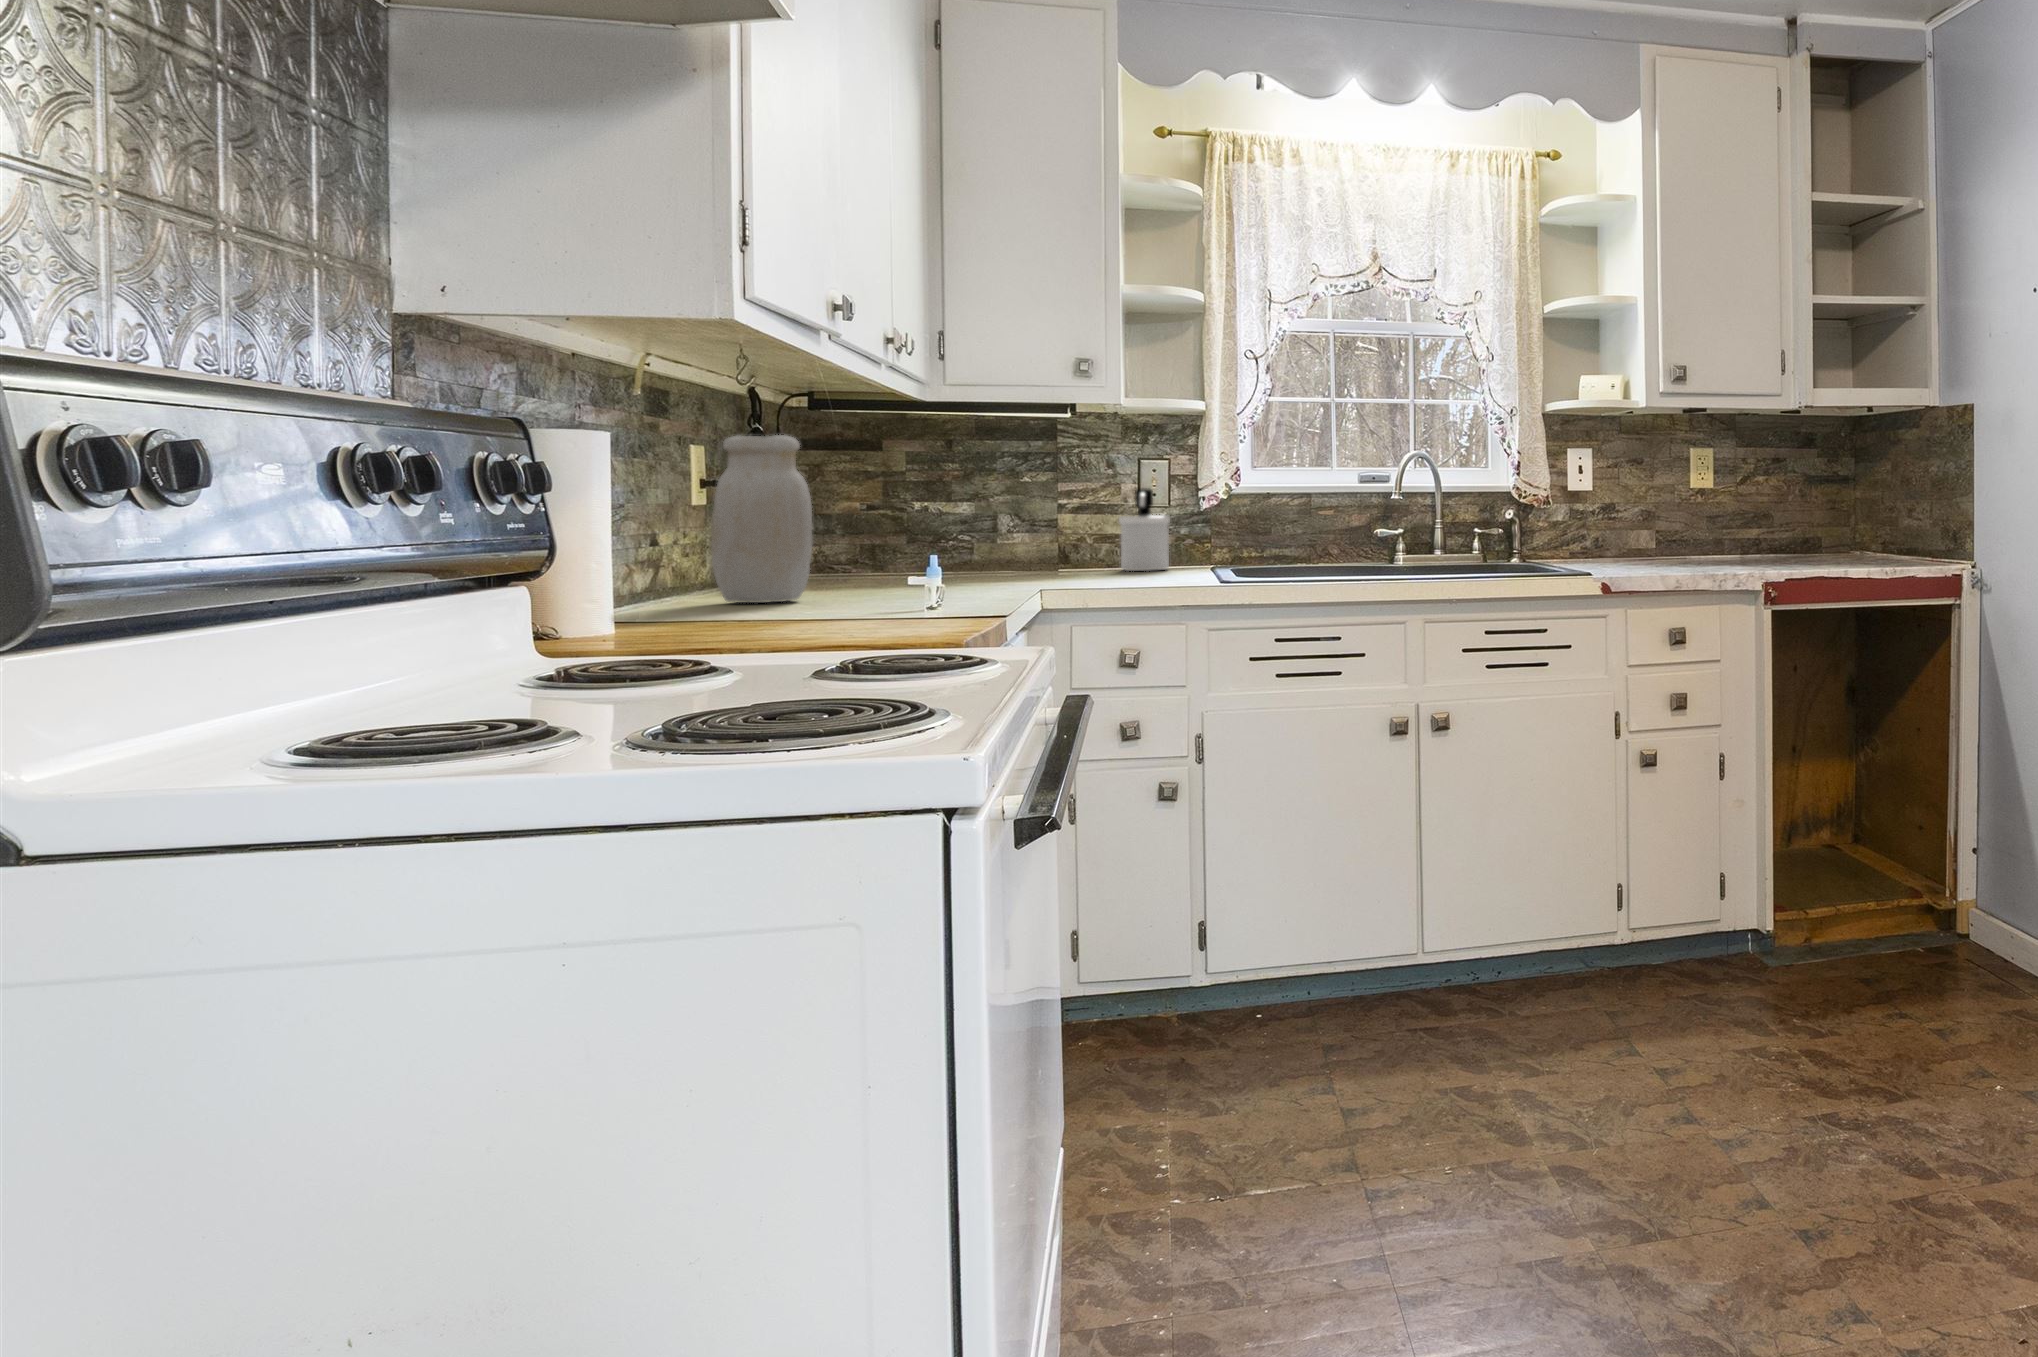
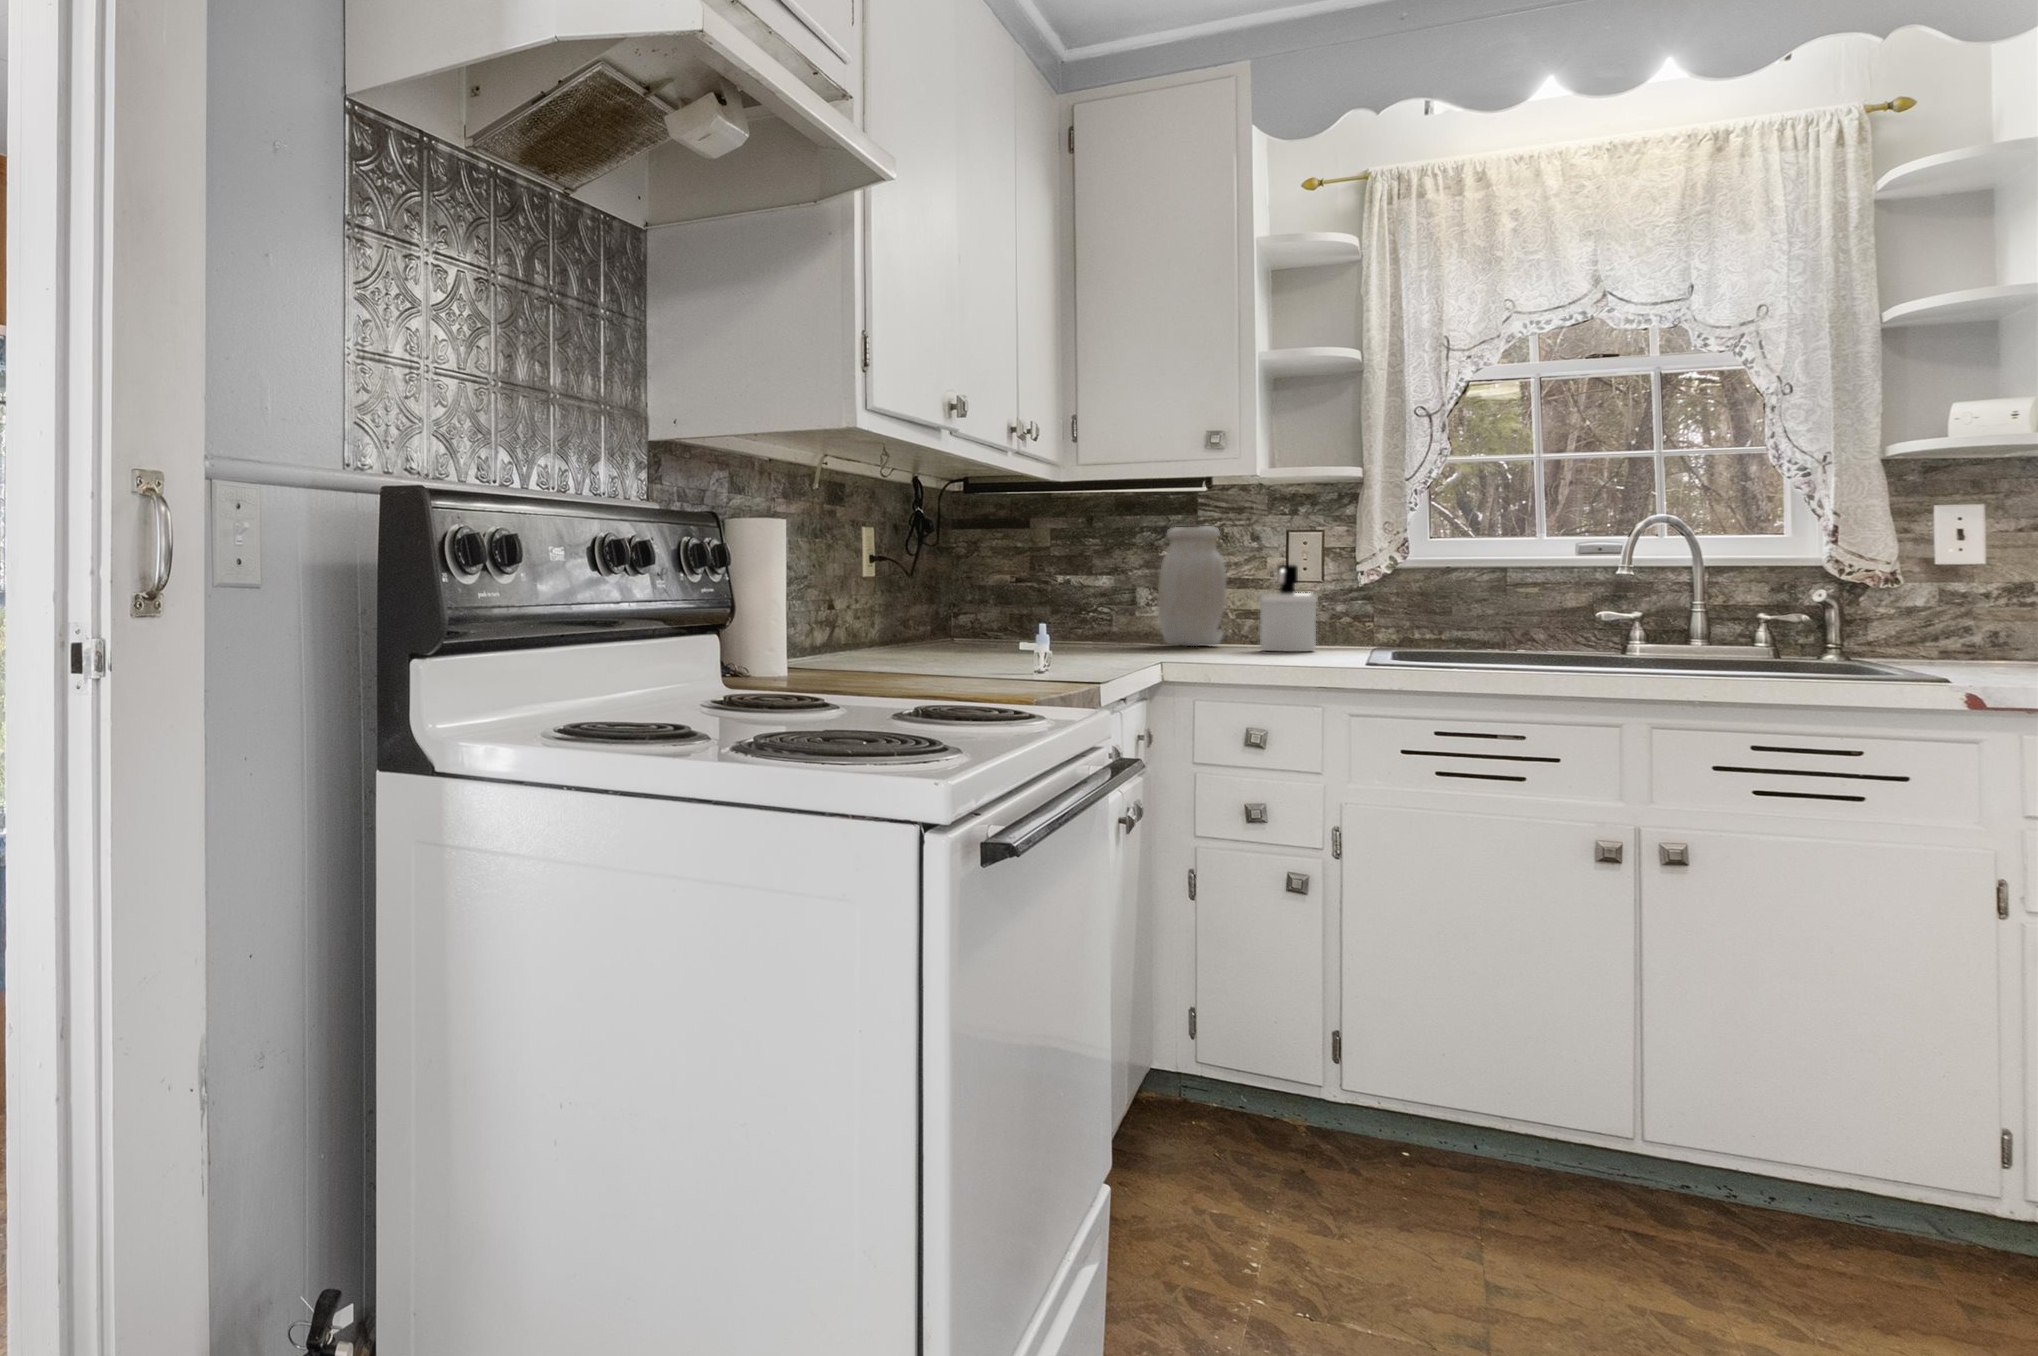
jar: present [711,435,812,603] -> present [1158,526,1226,646]

